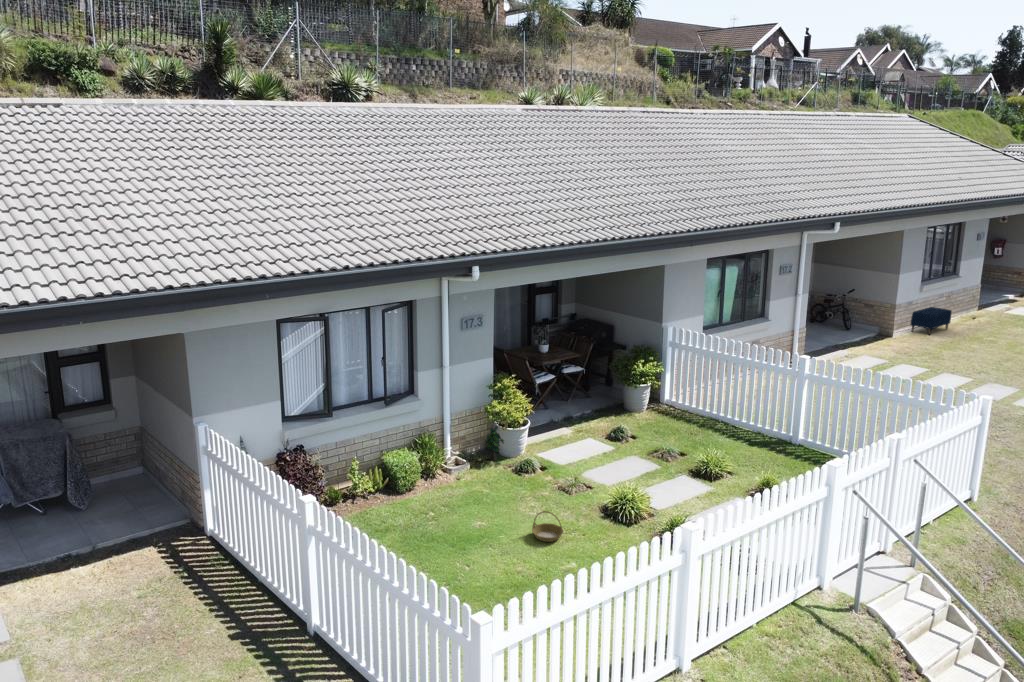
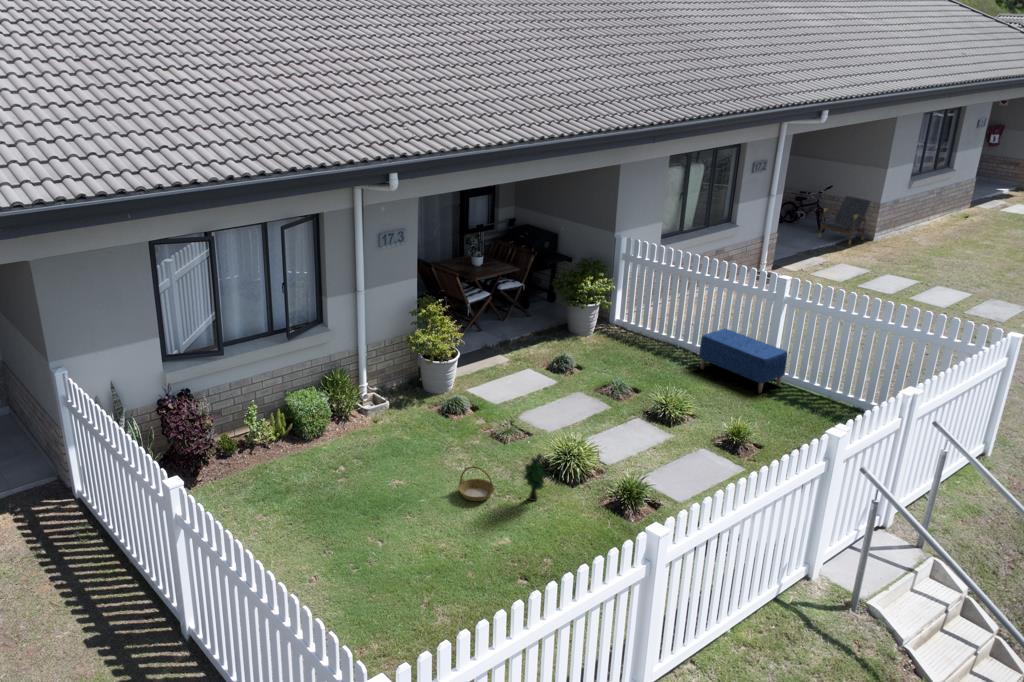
lounge chair: none [843,297,888,340] -> present [819,196,870,244]
bench: present [911,307,952,335] -> present [699,329,788,393]
decorative plant: present [485,426,504,461] -> present [524,454,550,501]

